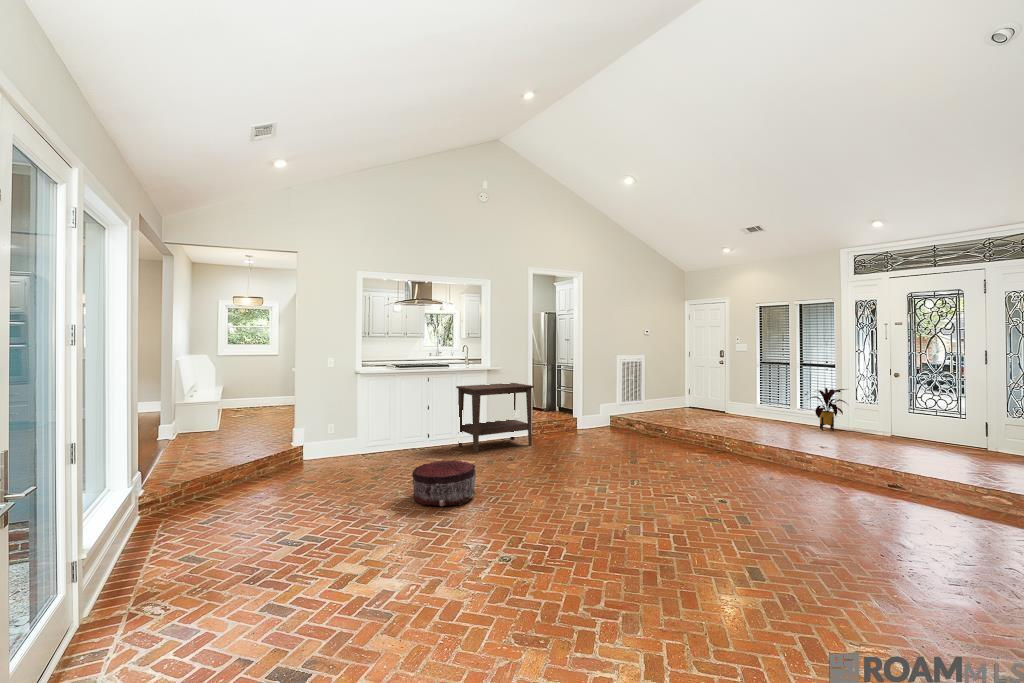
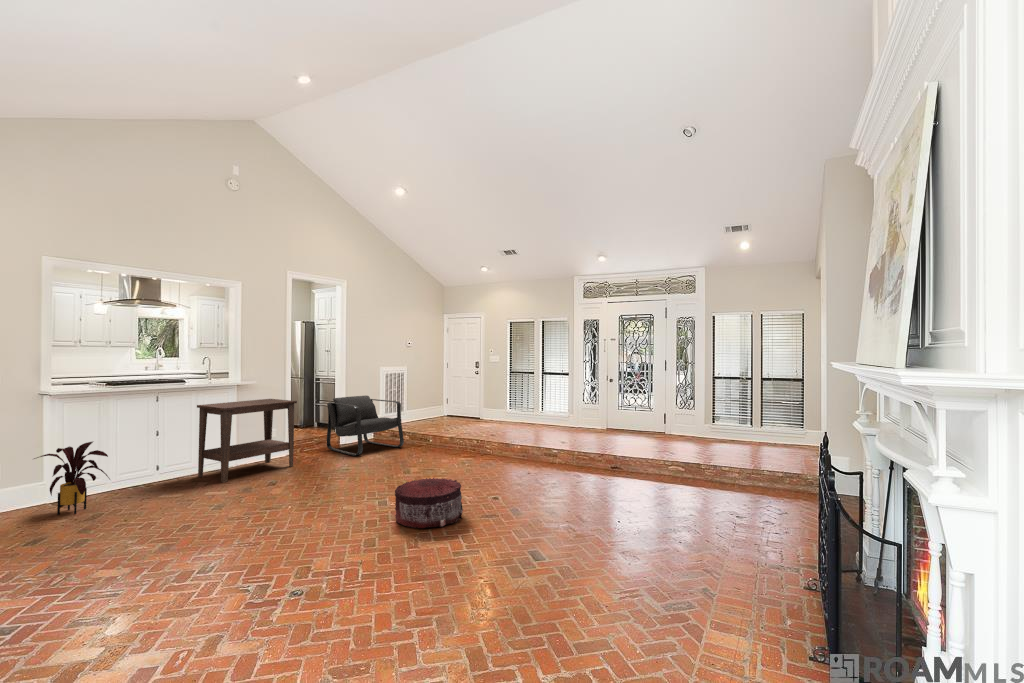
armchair: none [564,383,637,441] -> present [327,396,404,456]
house plant: present [811,388,846,431] -> present [34,442,110,515]
pouf: present [412,460,476,506] -> present [395,478,463,528]

